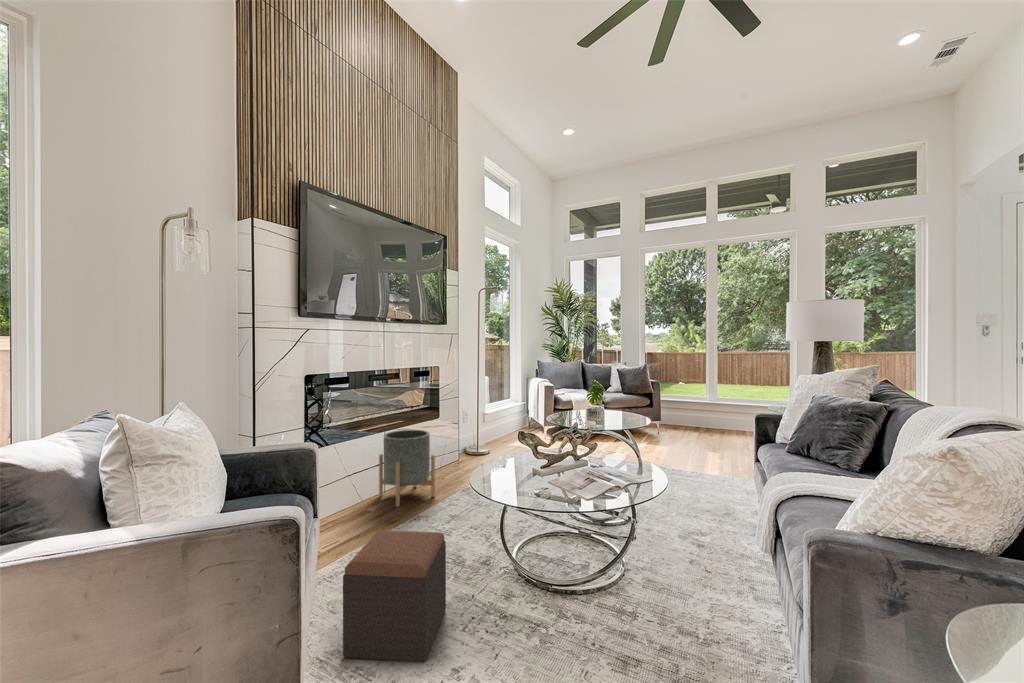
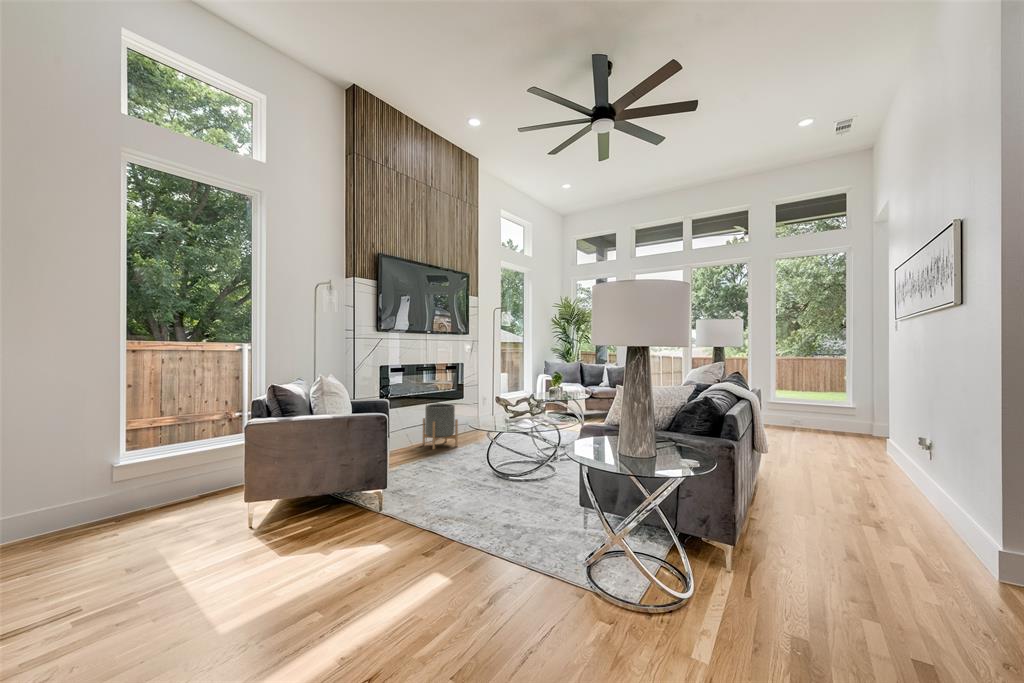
footstool: present [343,530,446,662] -> none [404,442,454,495]

